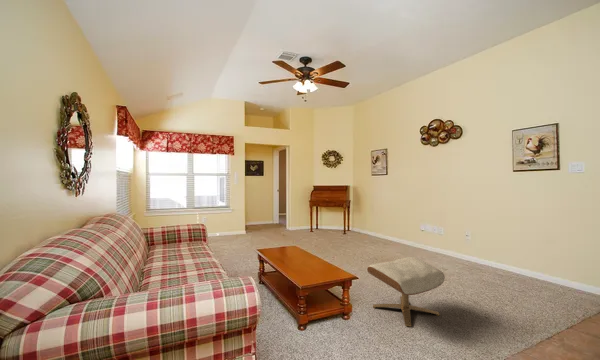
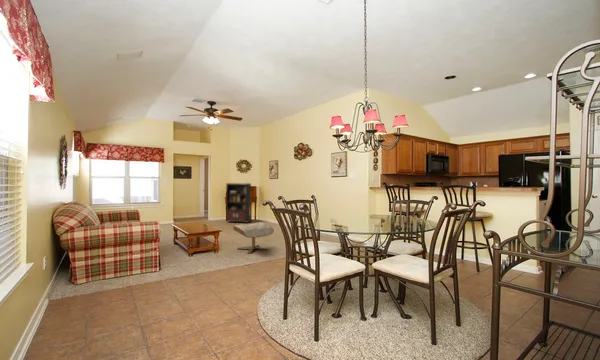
bookcase: none [313,181,358,236] -> present [226,183,251,222]

